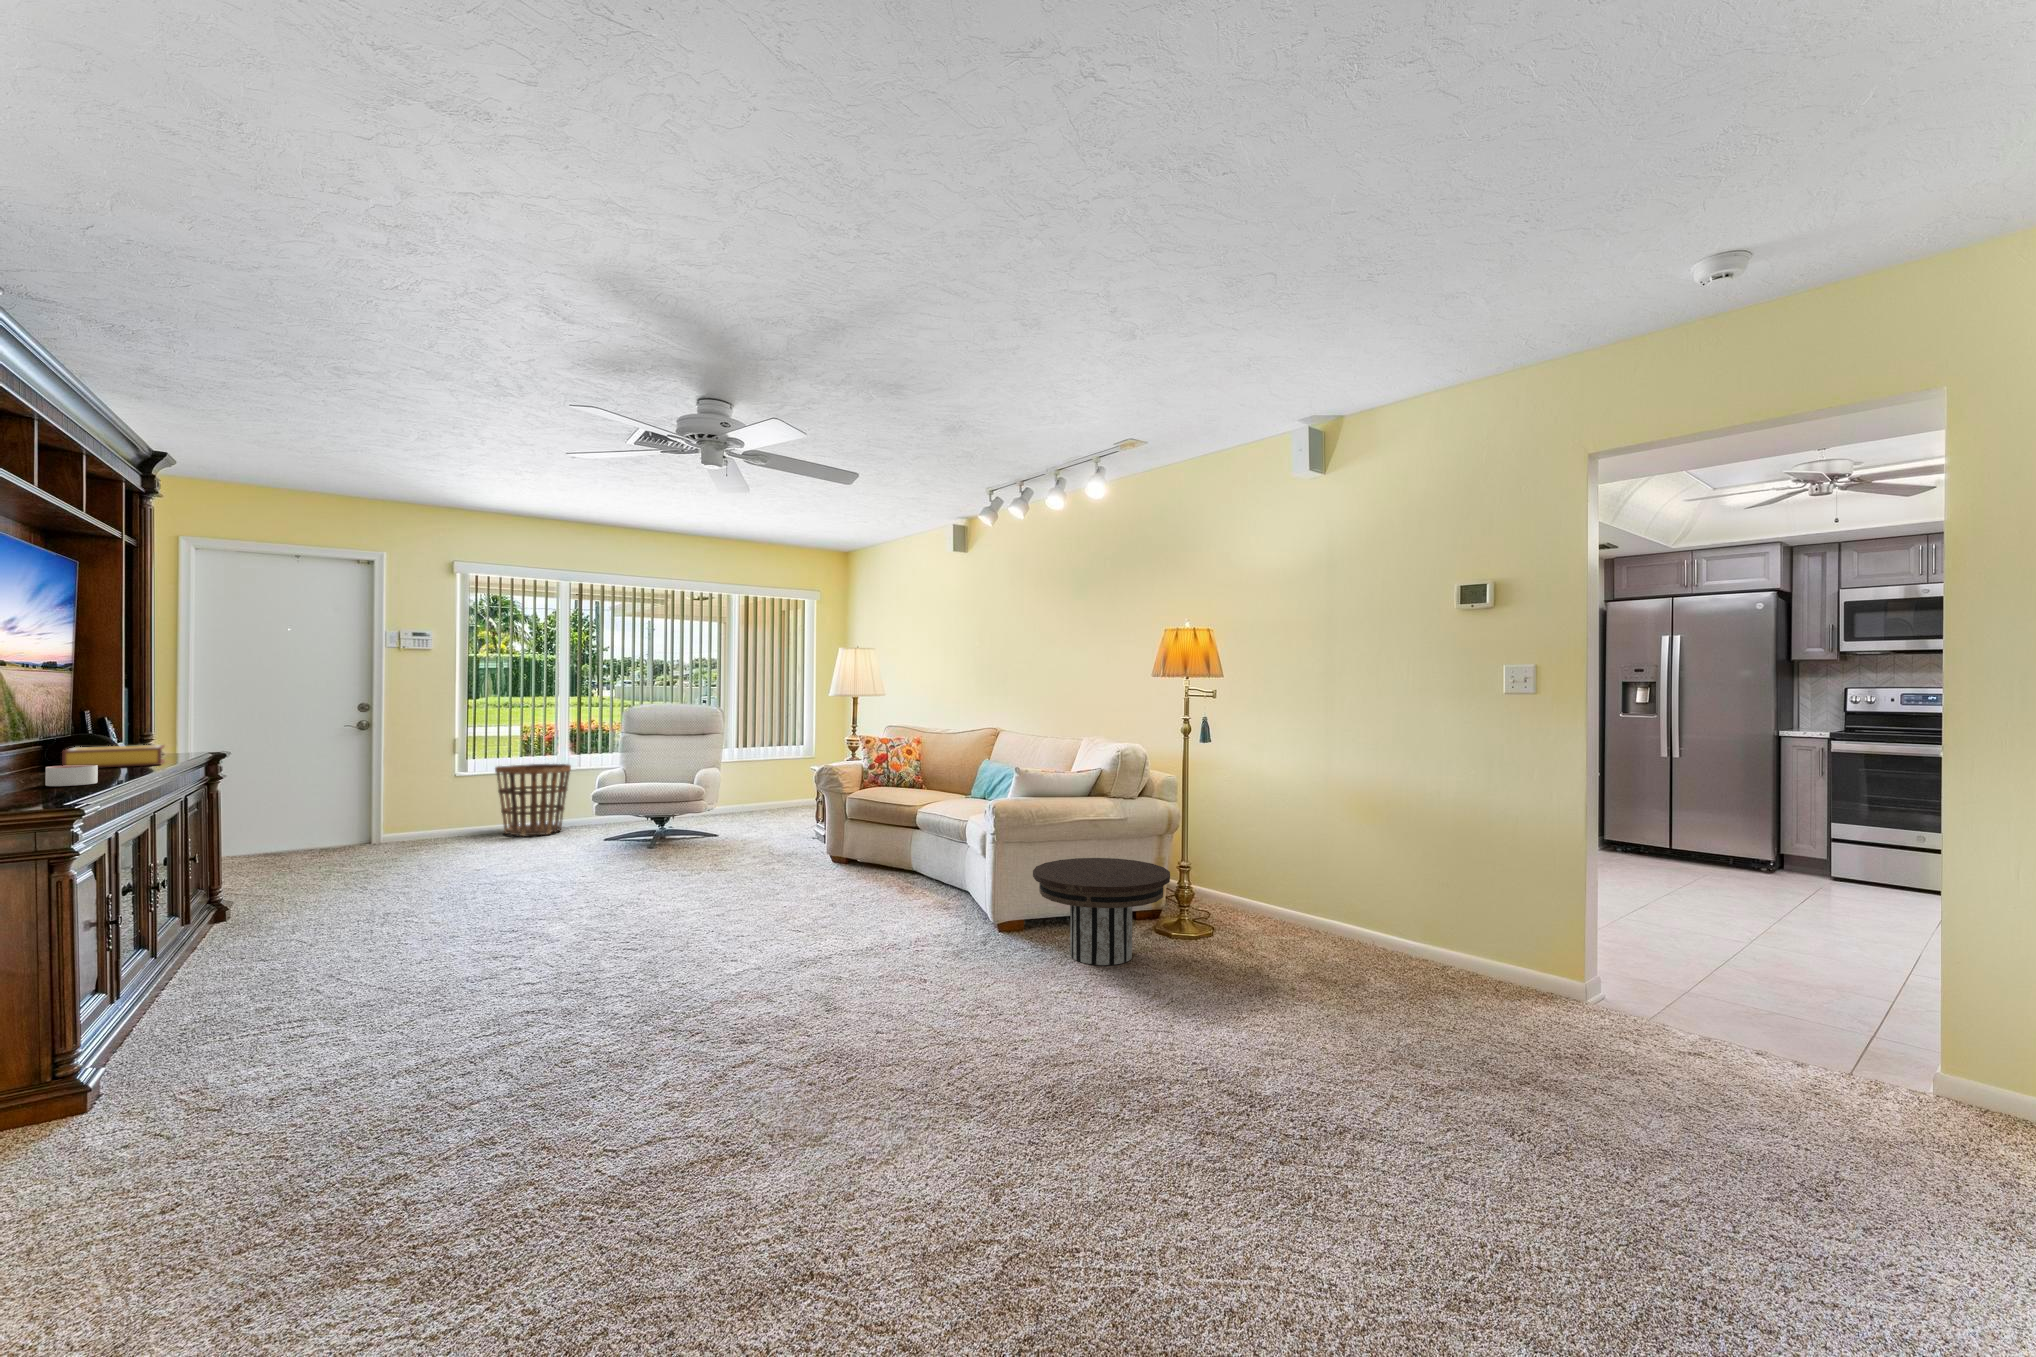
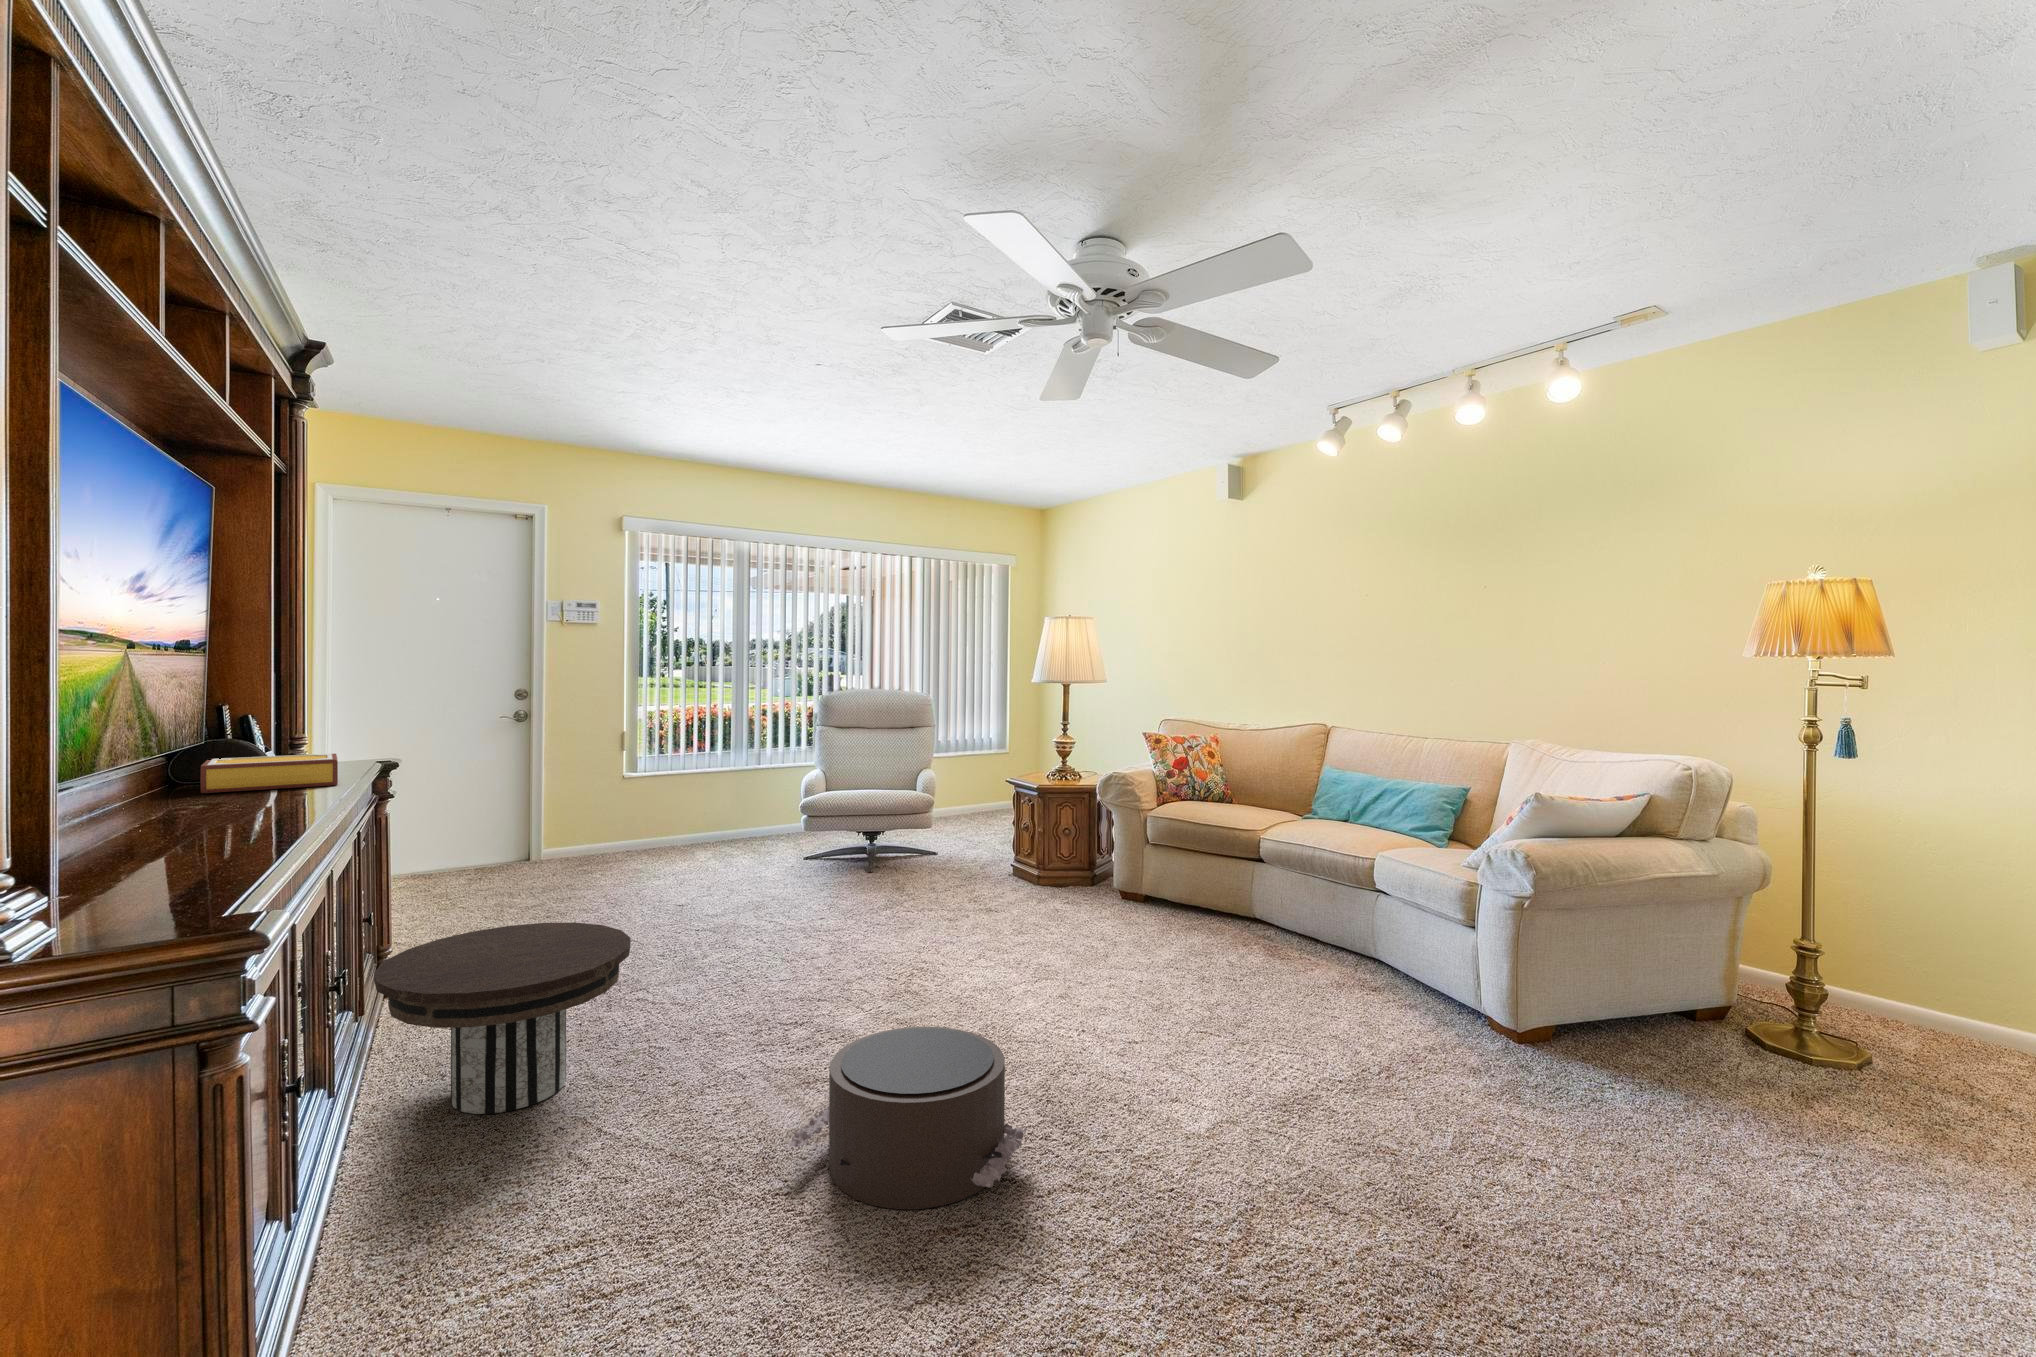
basket: present [495,764,571,836] -> none [674,764,761,855]
candle: present [45,765,98,786] -> none [194,798,274,838]
side table: present [1033,858,1170,965] -> present [374,923,631,1114]
pouf: none [434,917,593,1011] -> present [788,1027,1026,1209]

